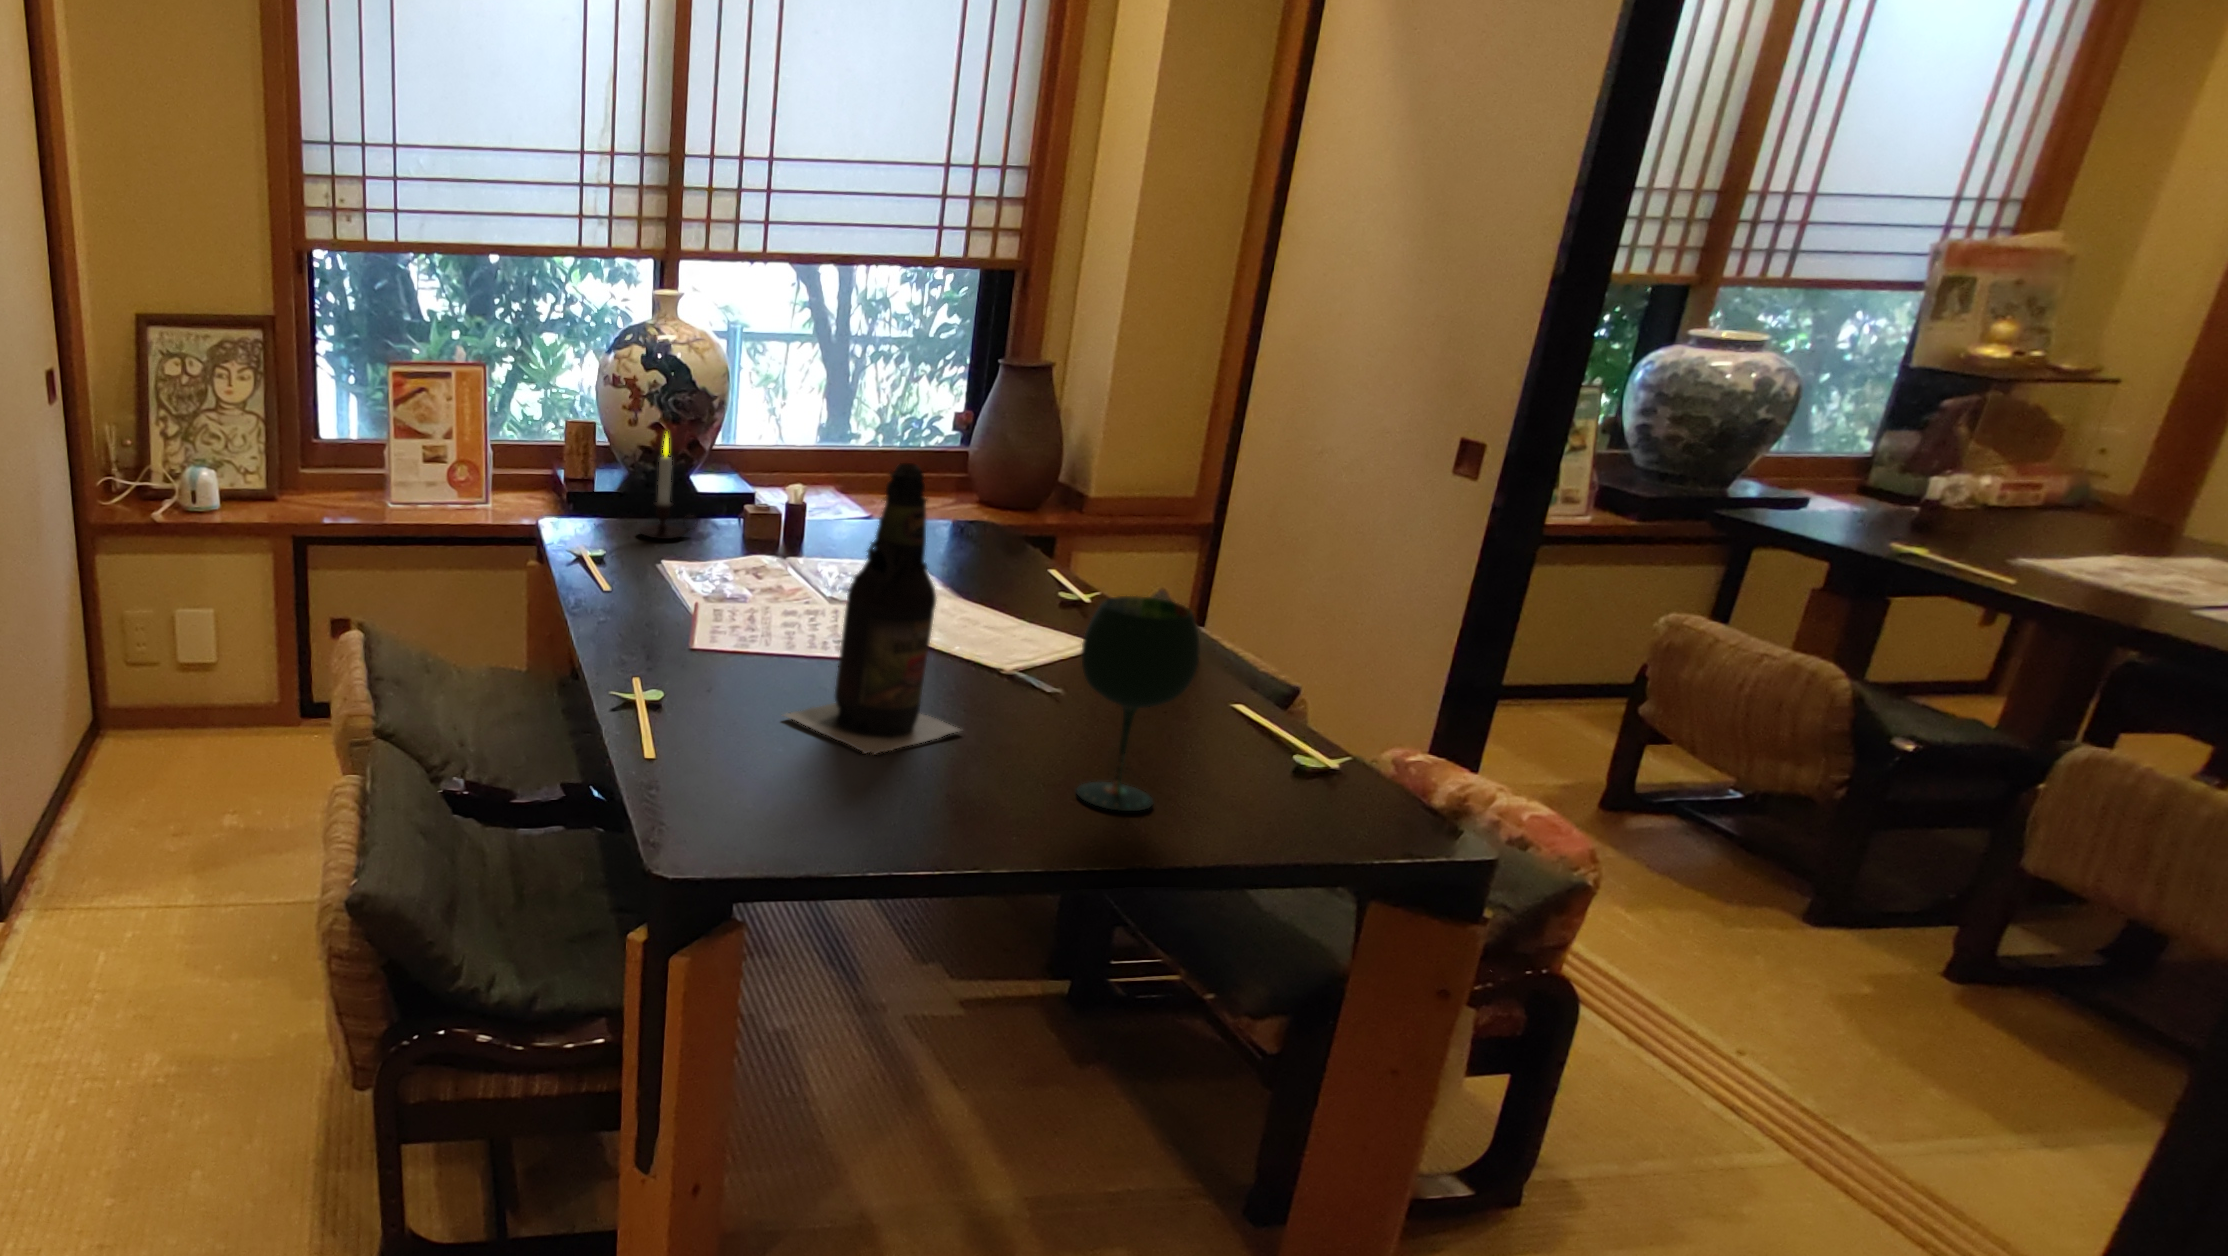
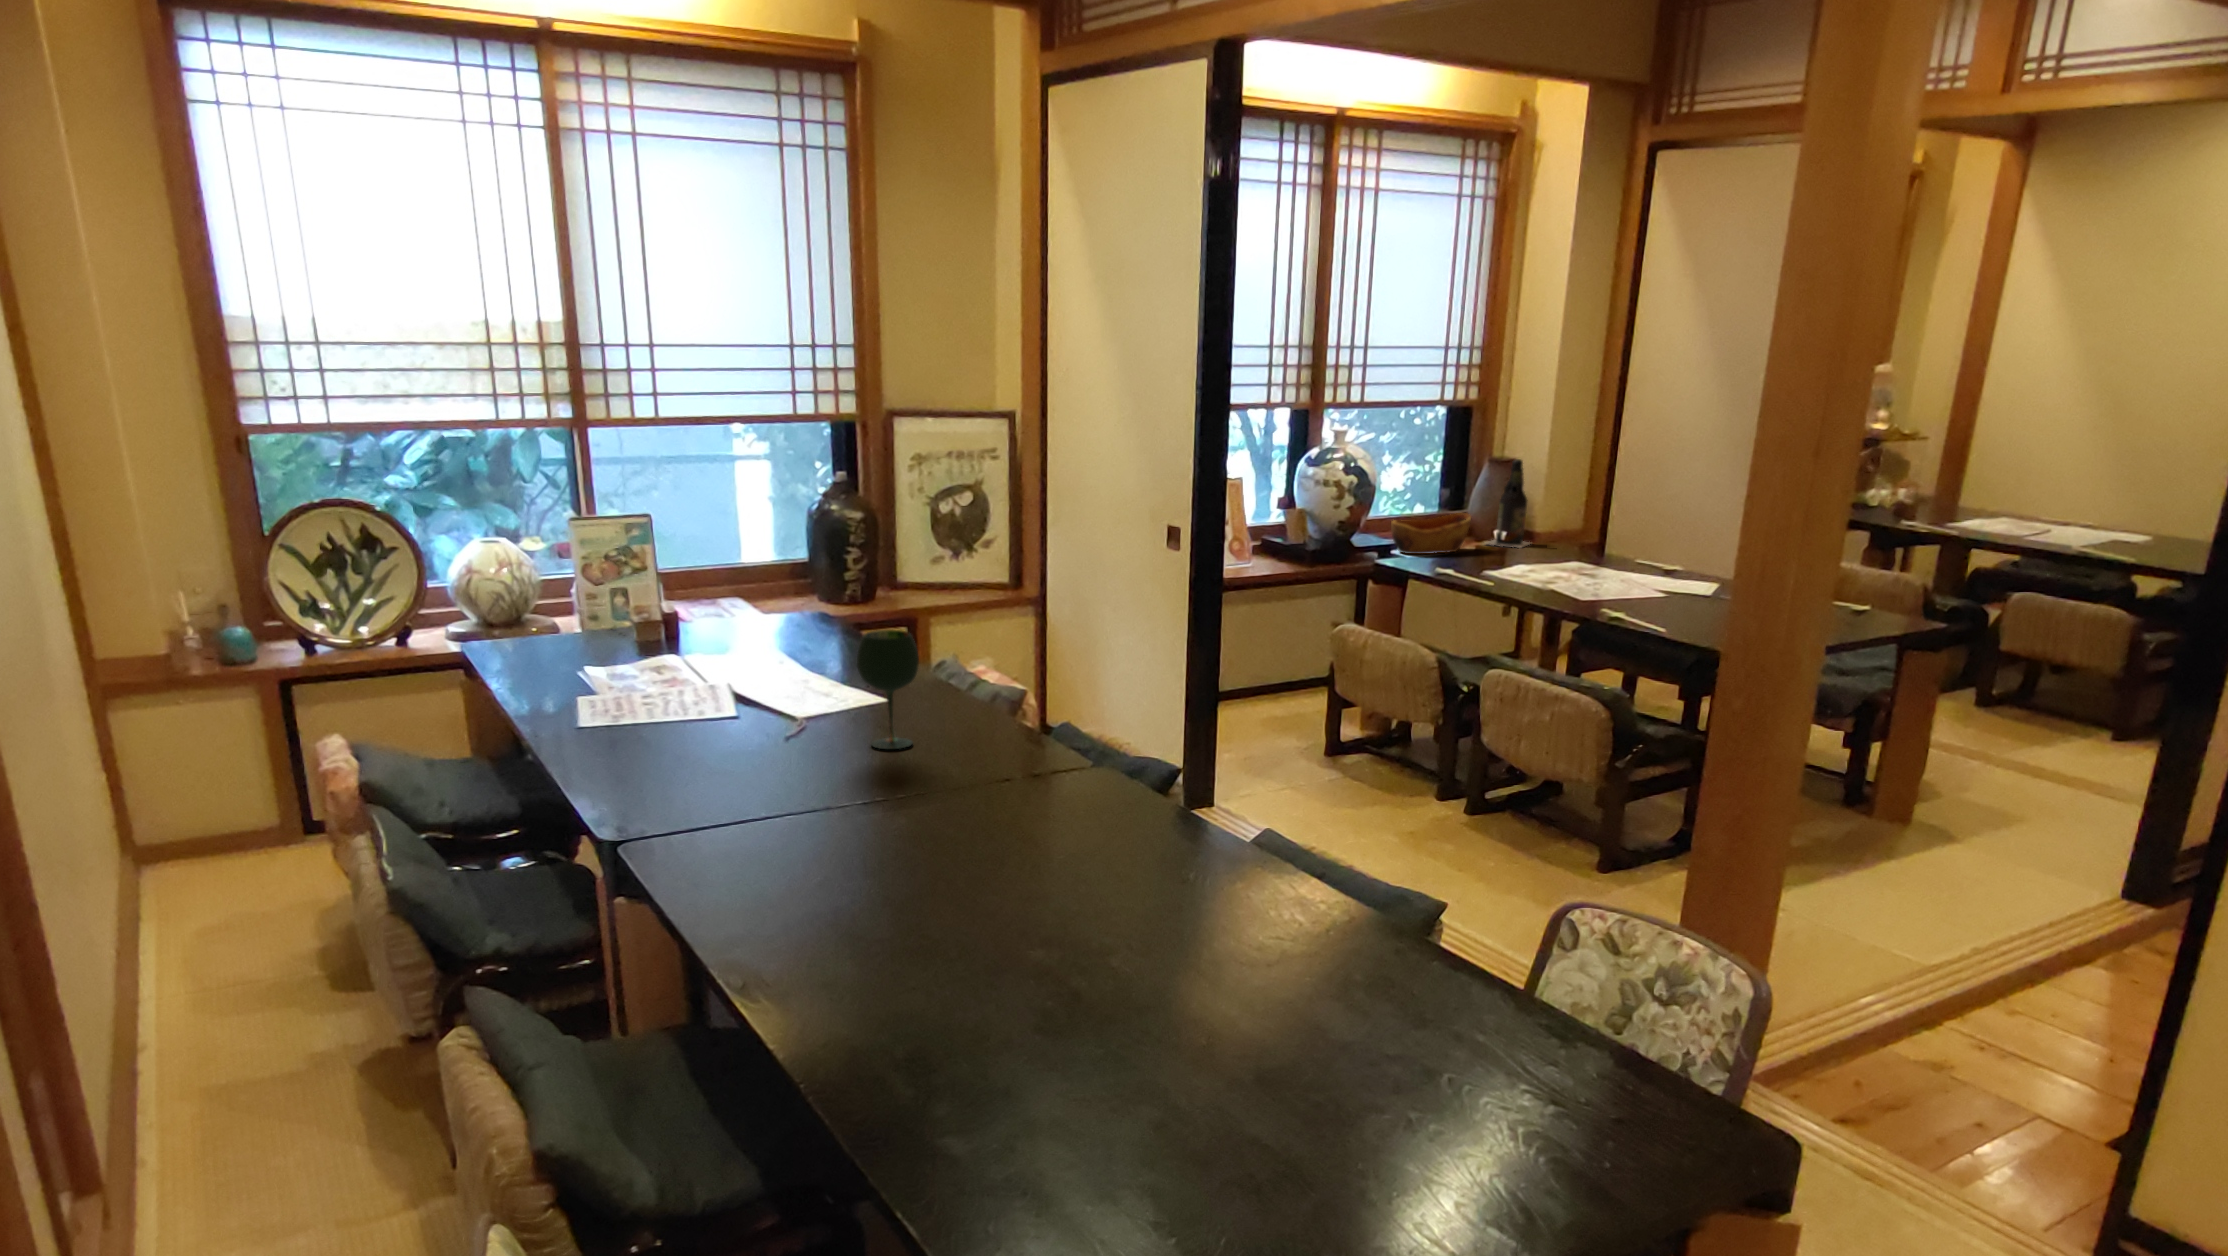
candle: present [639,435,696,539] -> none [586,561,632,641]
wooden bowl: none [1849,462,2013,525] -> present [1391,513,1471,554]
beer bottle: present [782,463,959,755] -> present [1487,459,1530,548]

